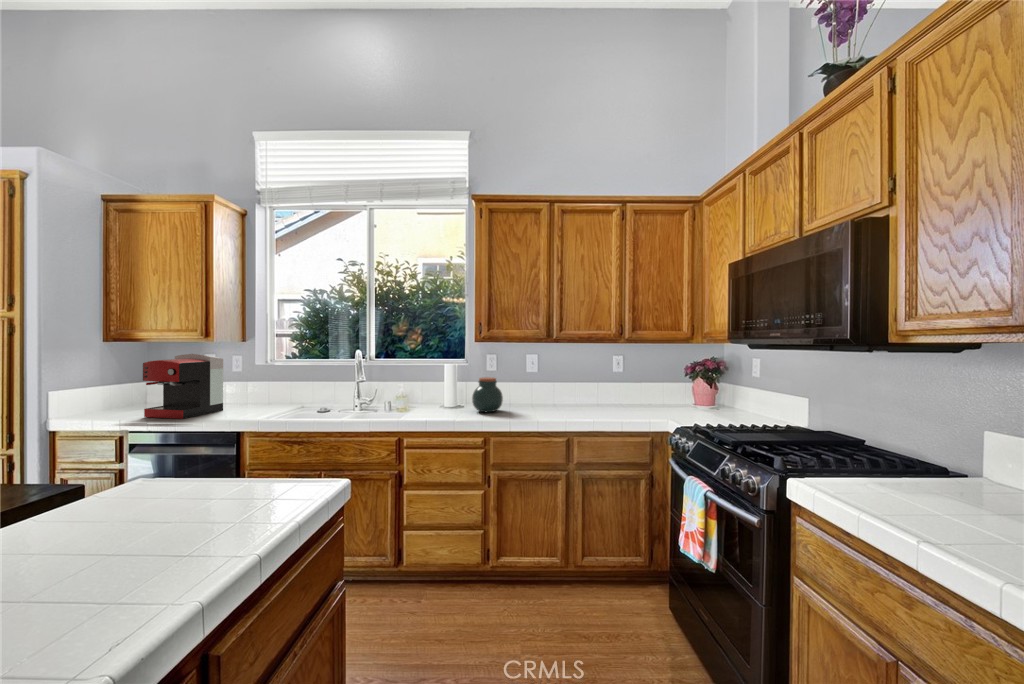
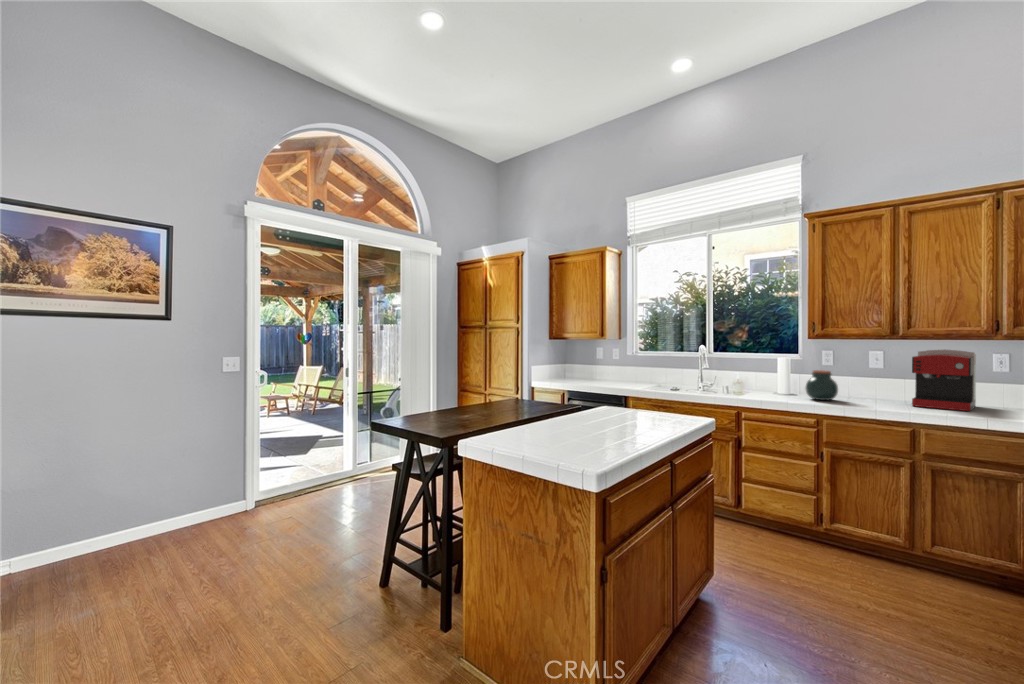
coffee maker: present [143,354,223,419] -> present [912,350,976,411]

